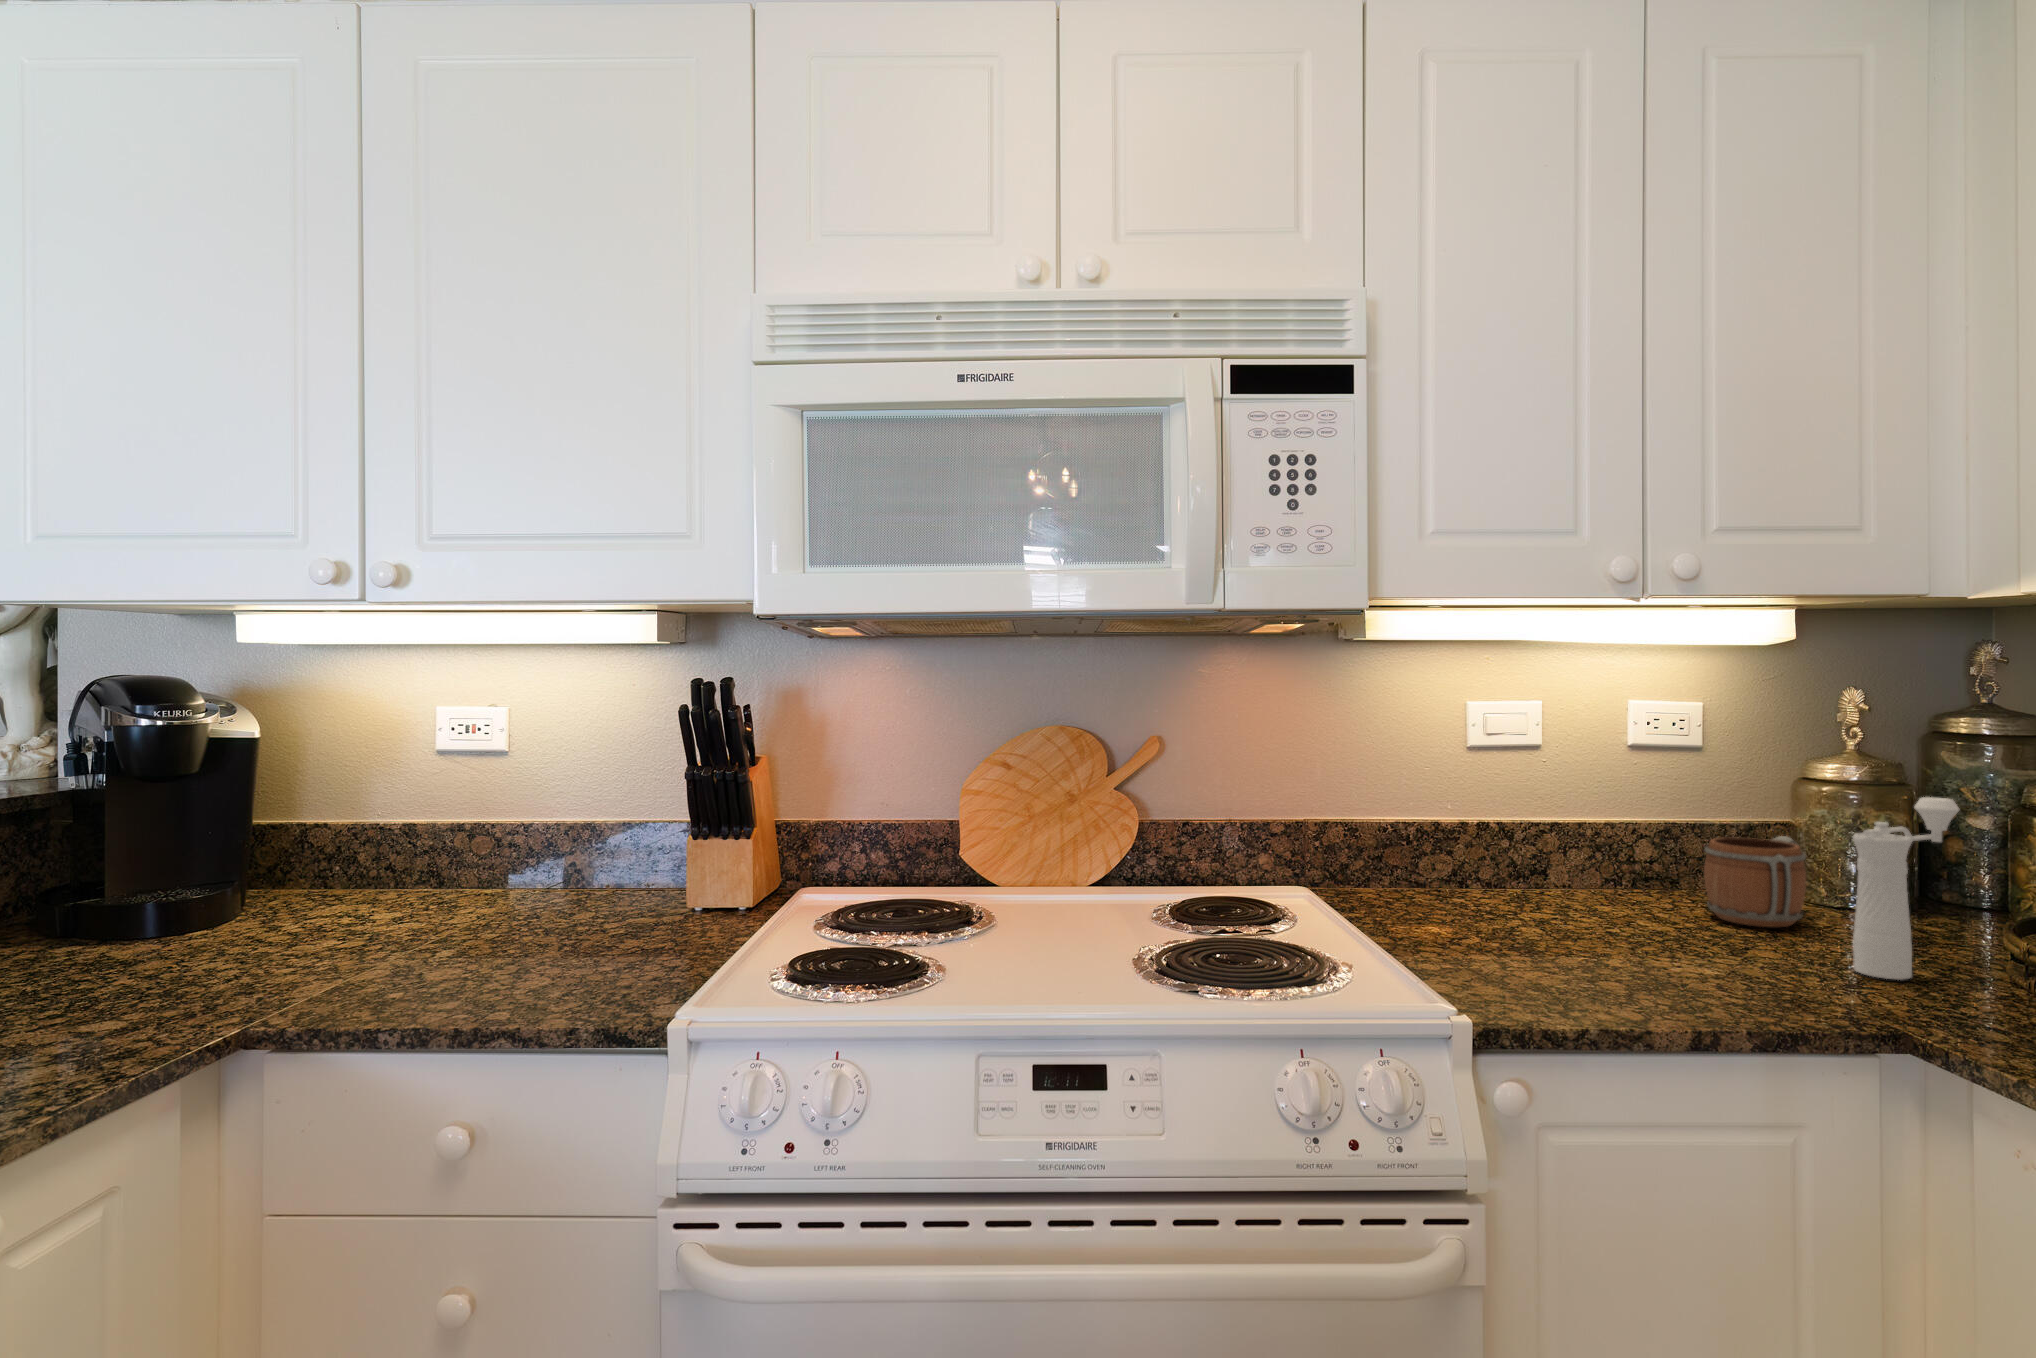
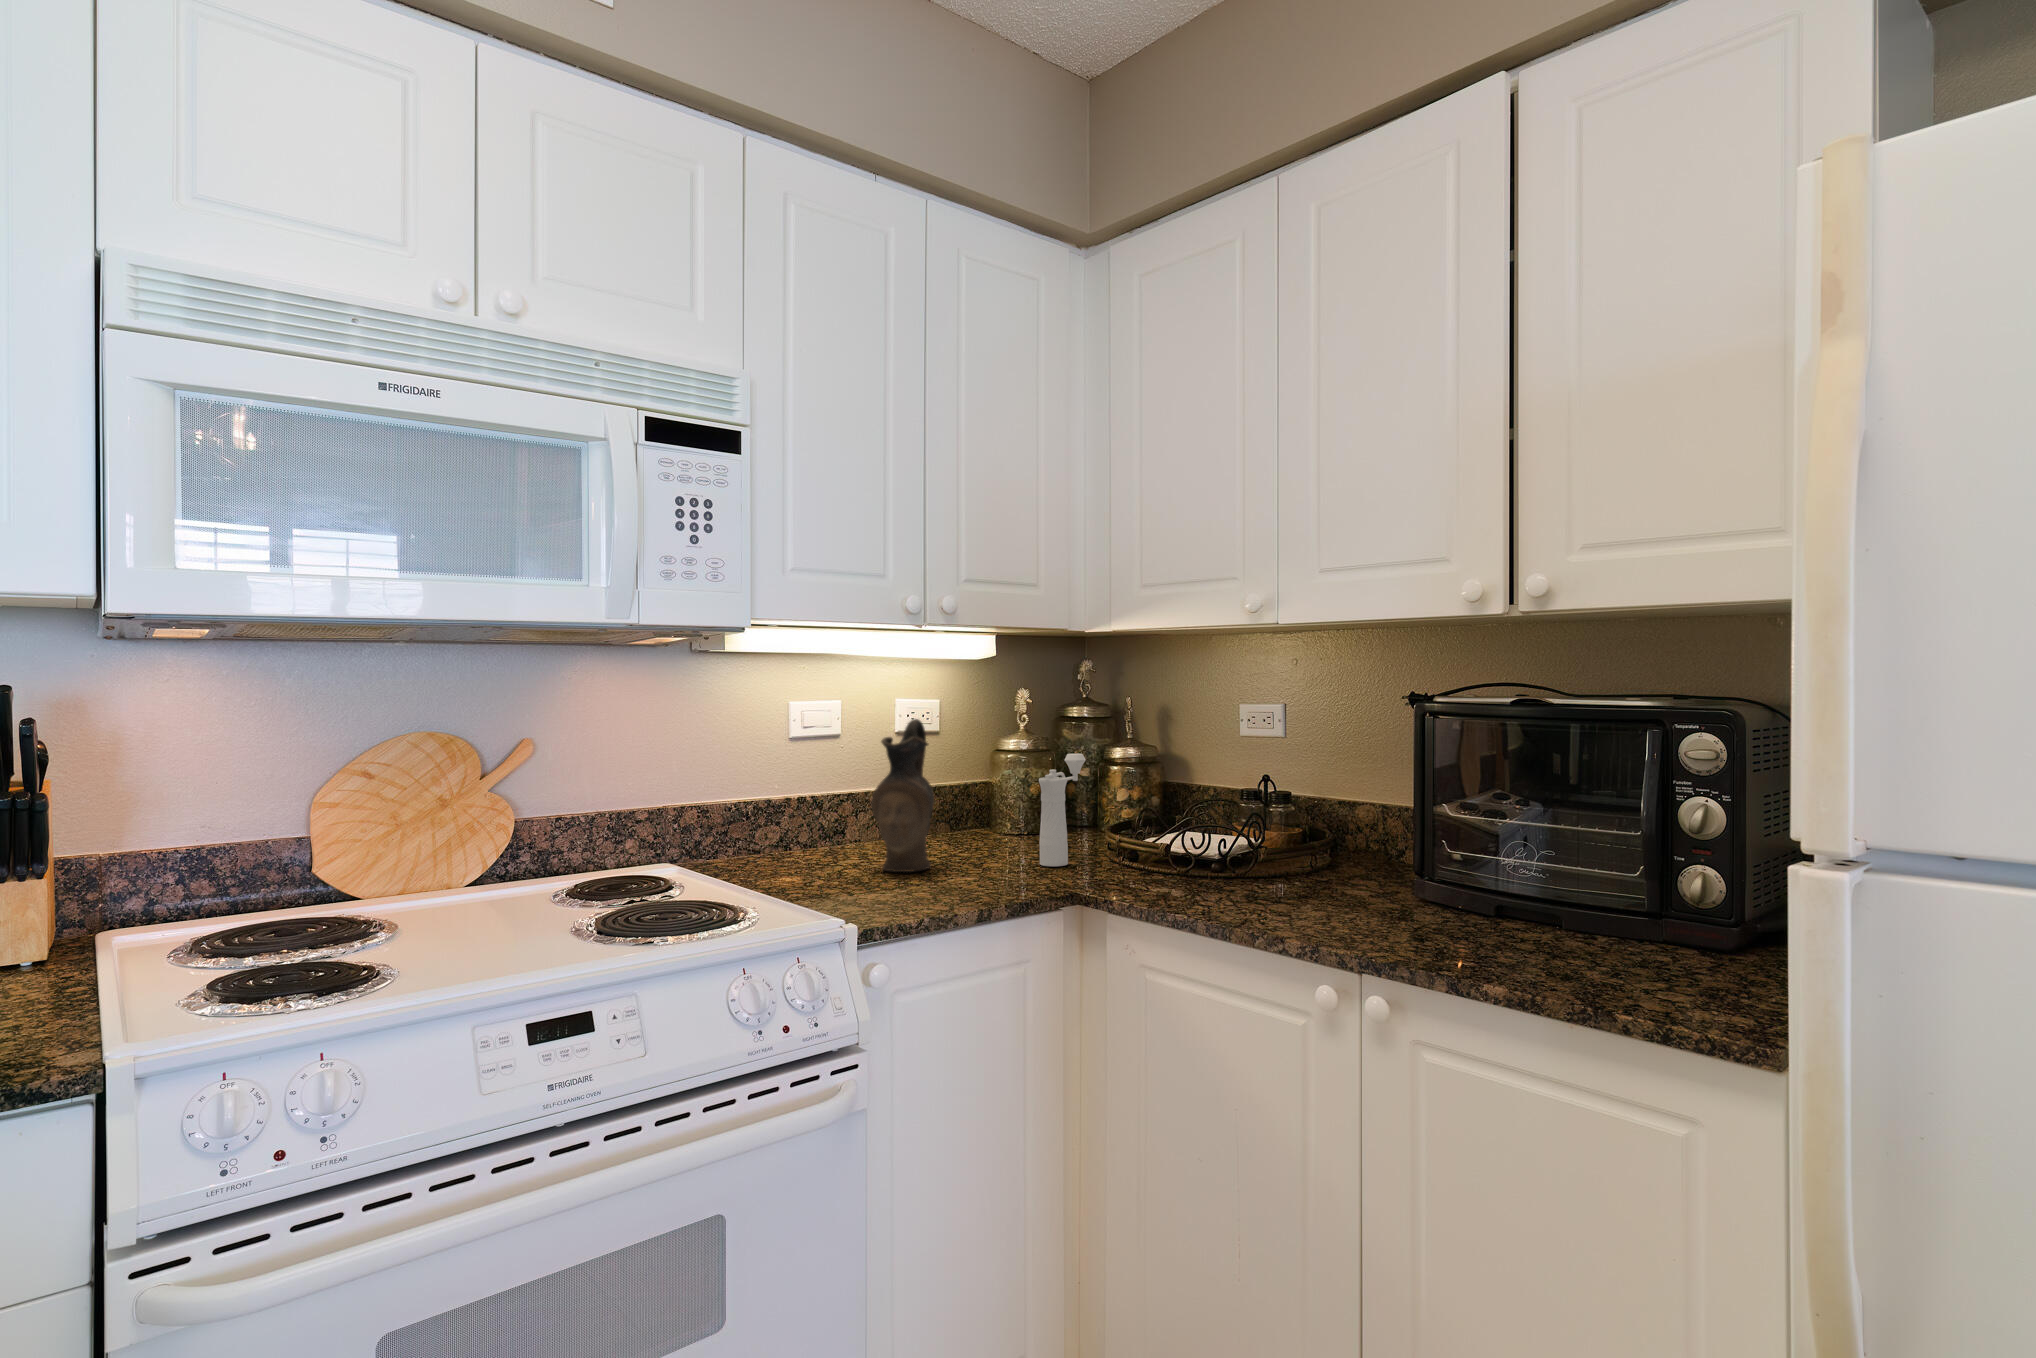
ceramic pitcher: none [1556,731,1656,947] -> present [871,719,934,872]
mug: present [1704,836,1806,927] -> none [950,788,1007,850]

